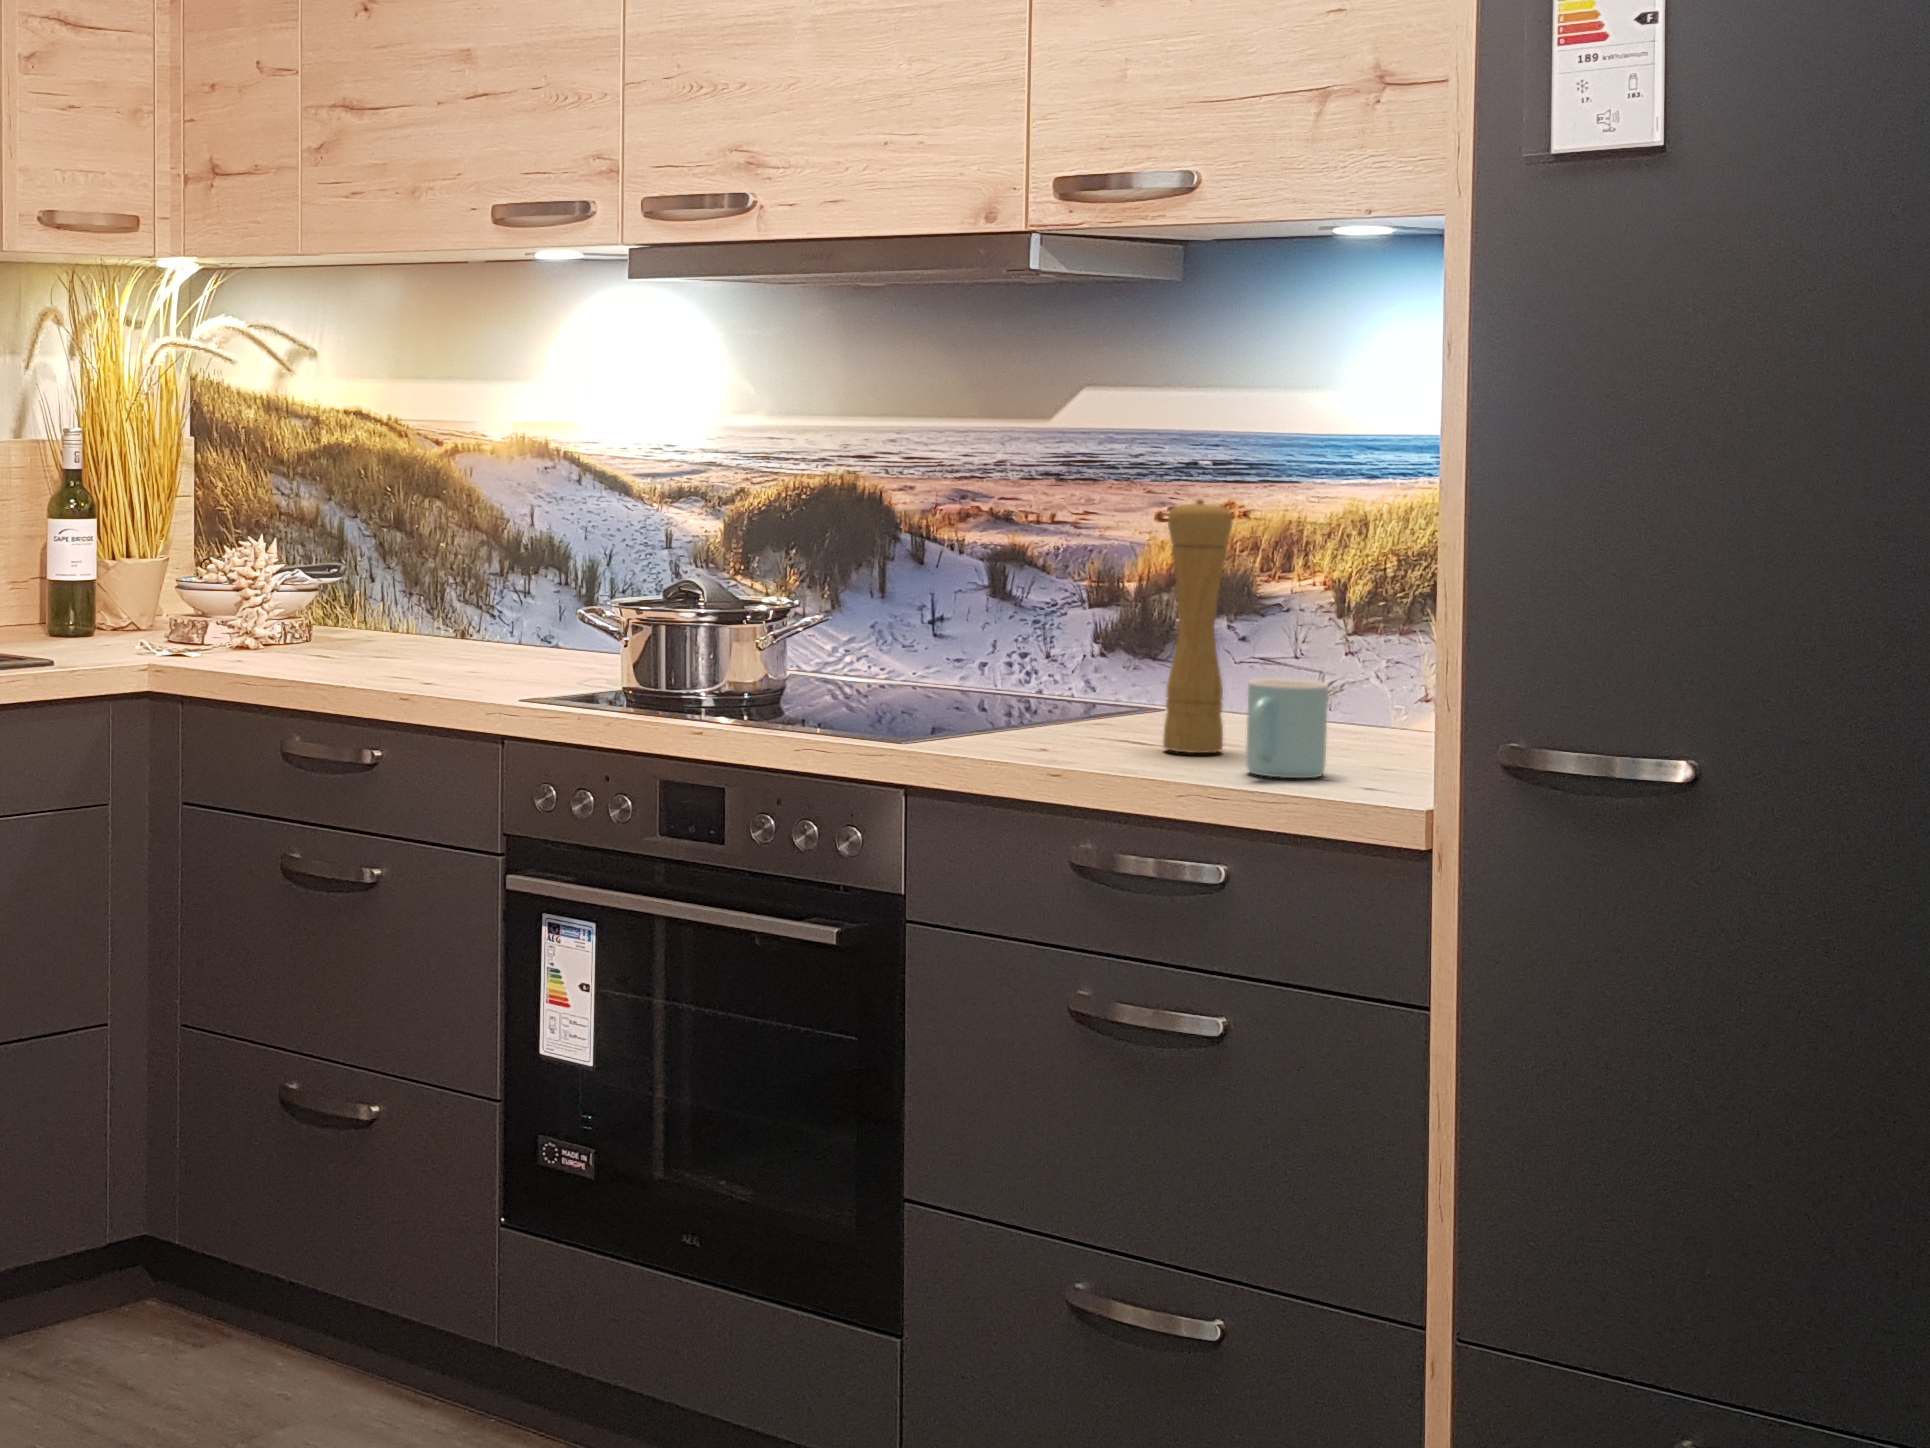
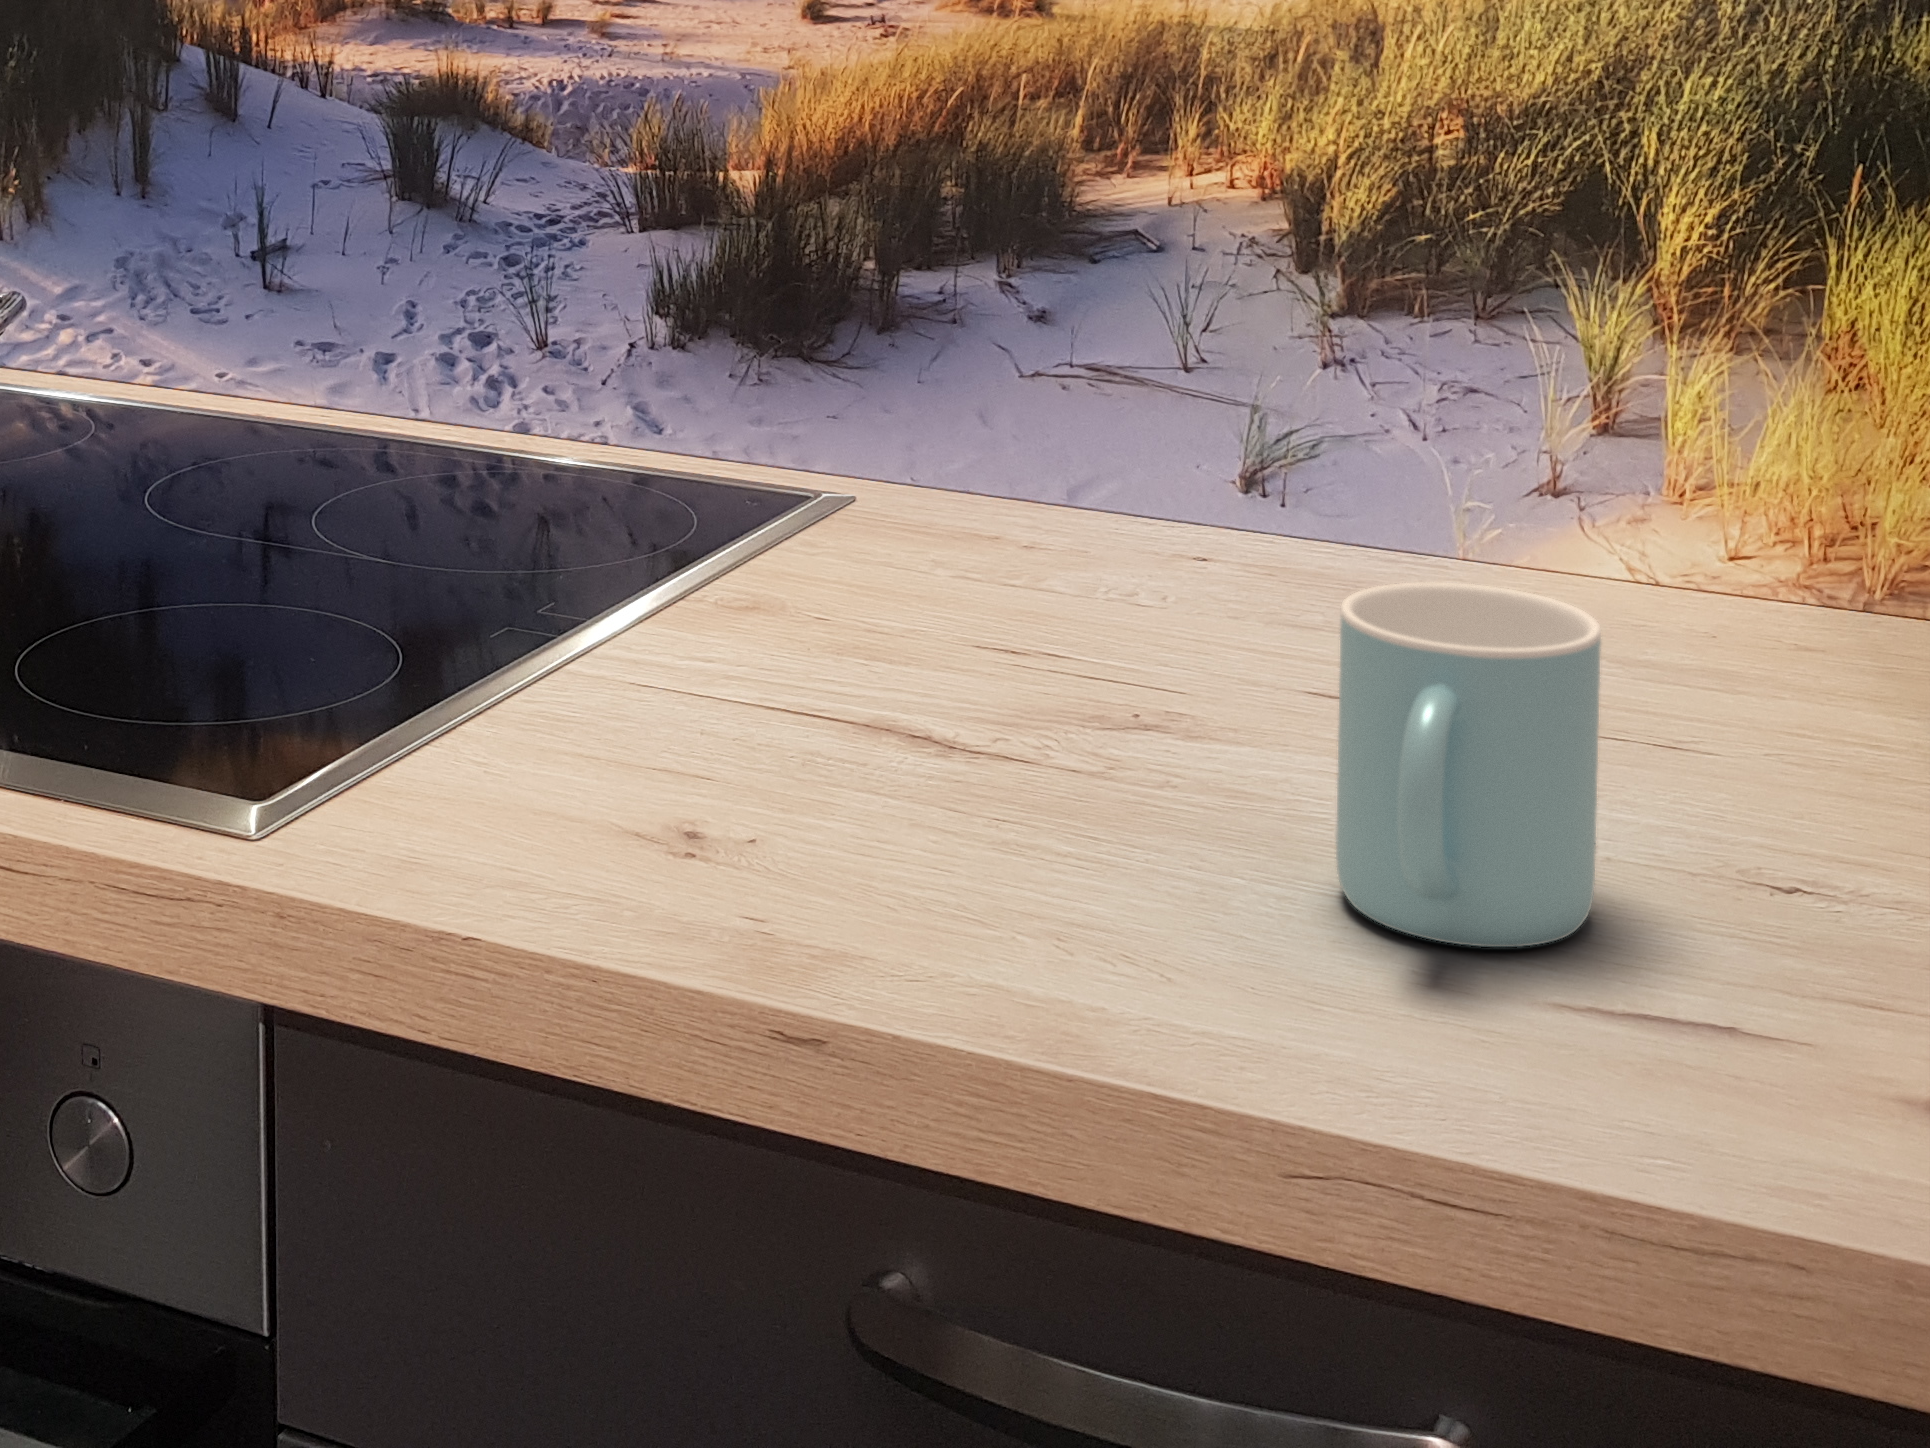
pepper mill: present [1163,499,1233,753] -> none [987,7,1181,766]

